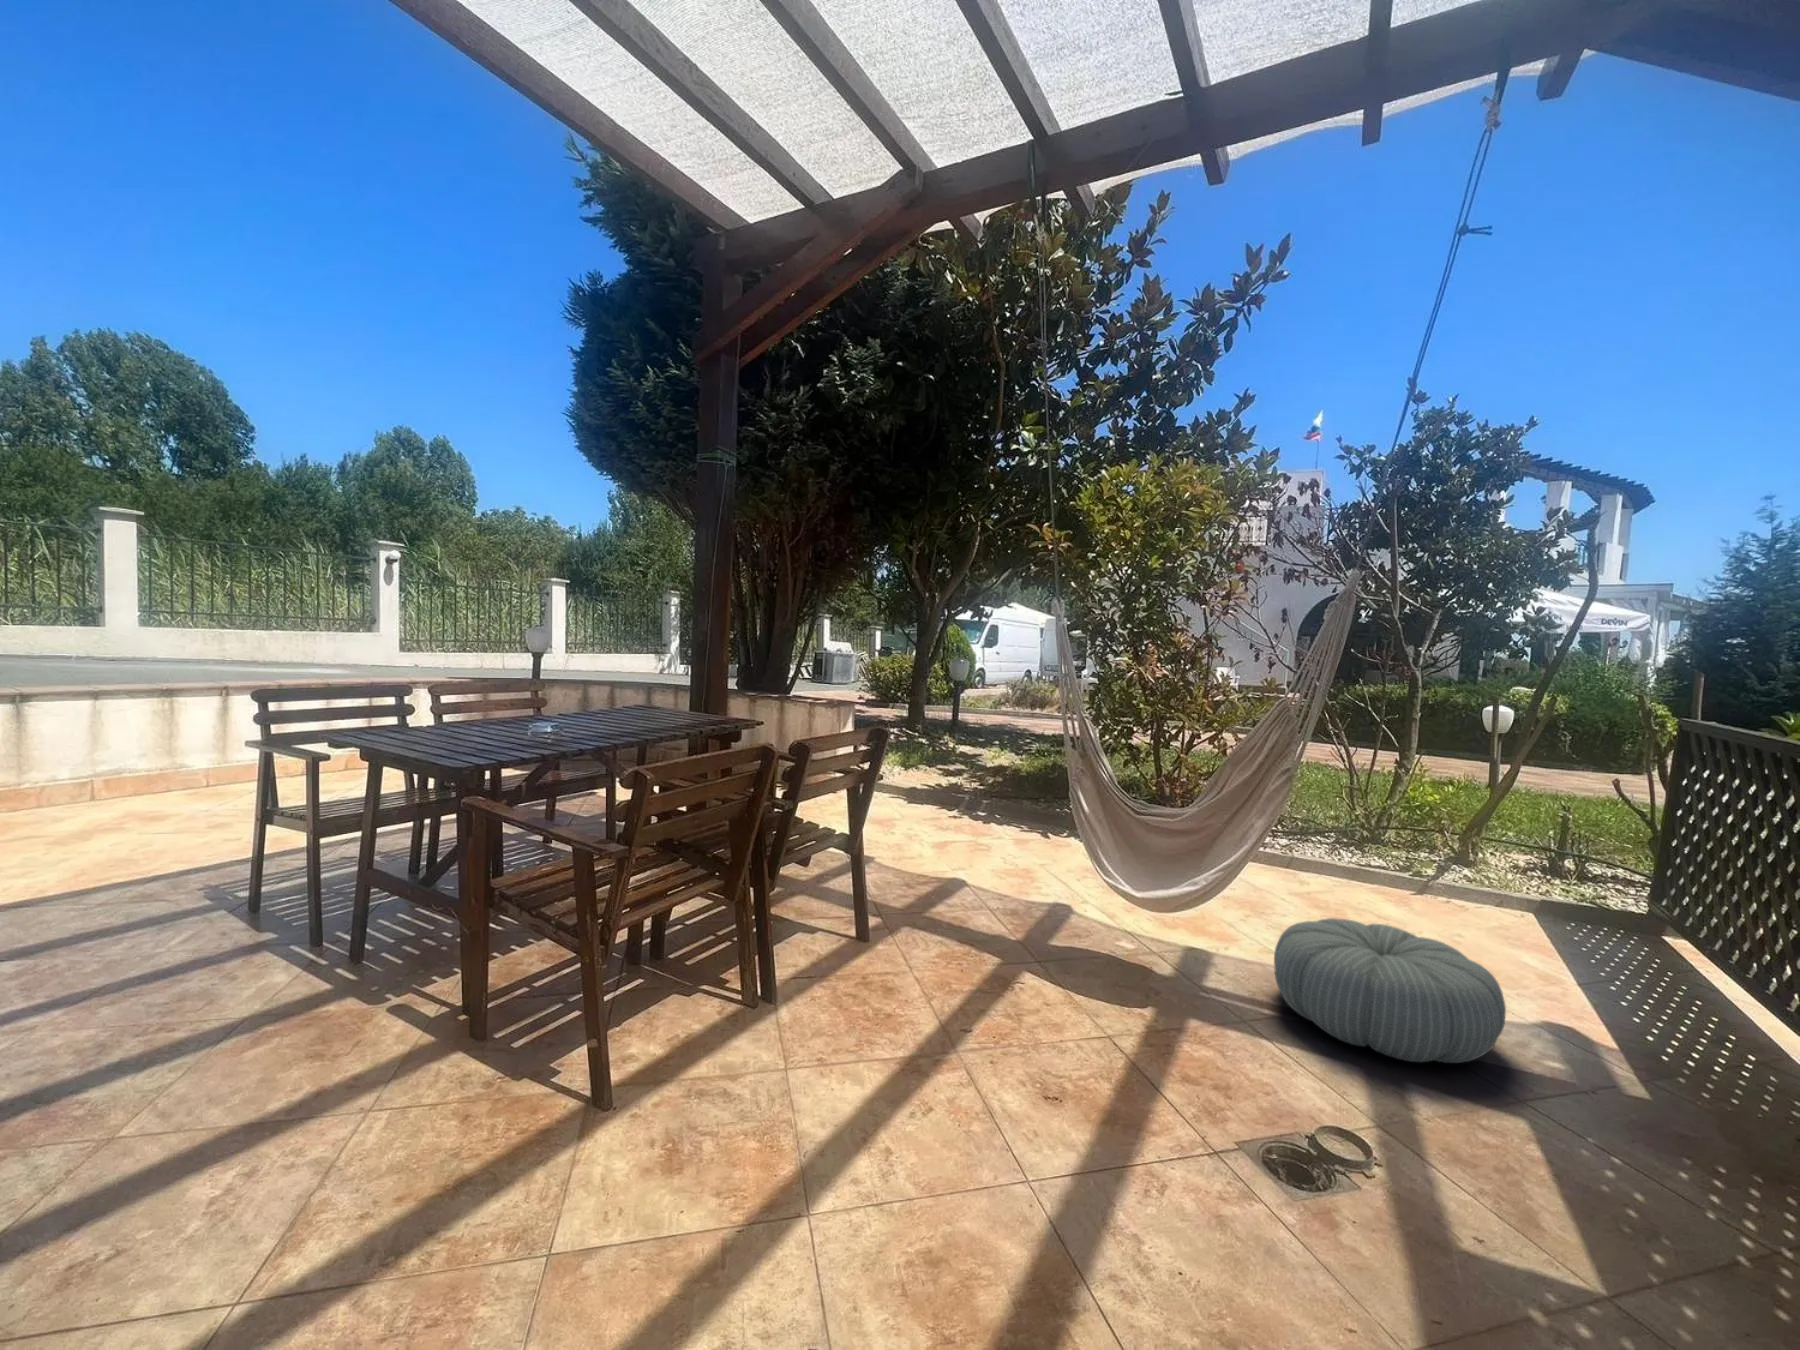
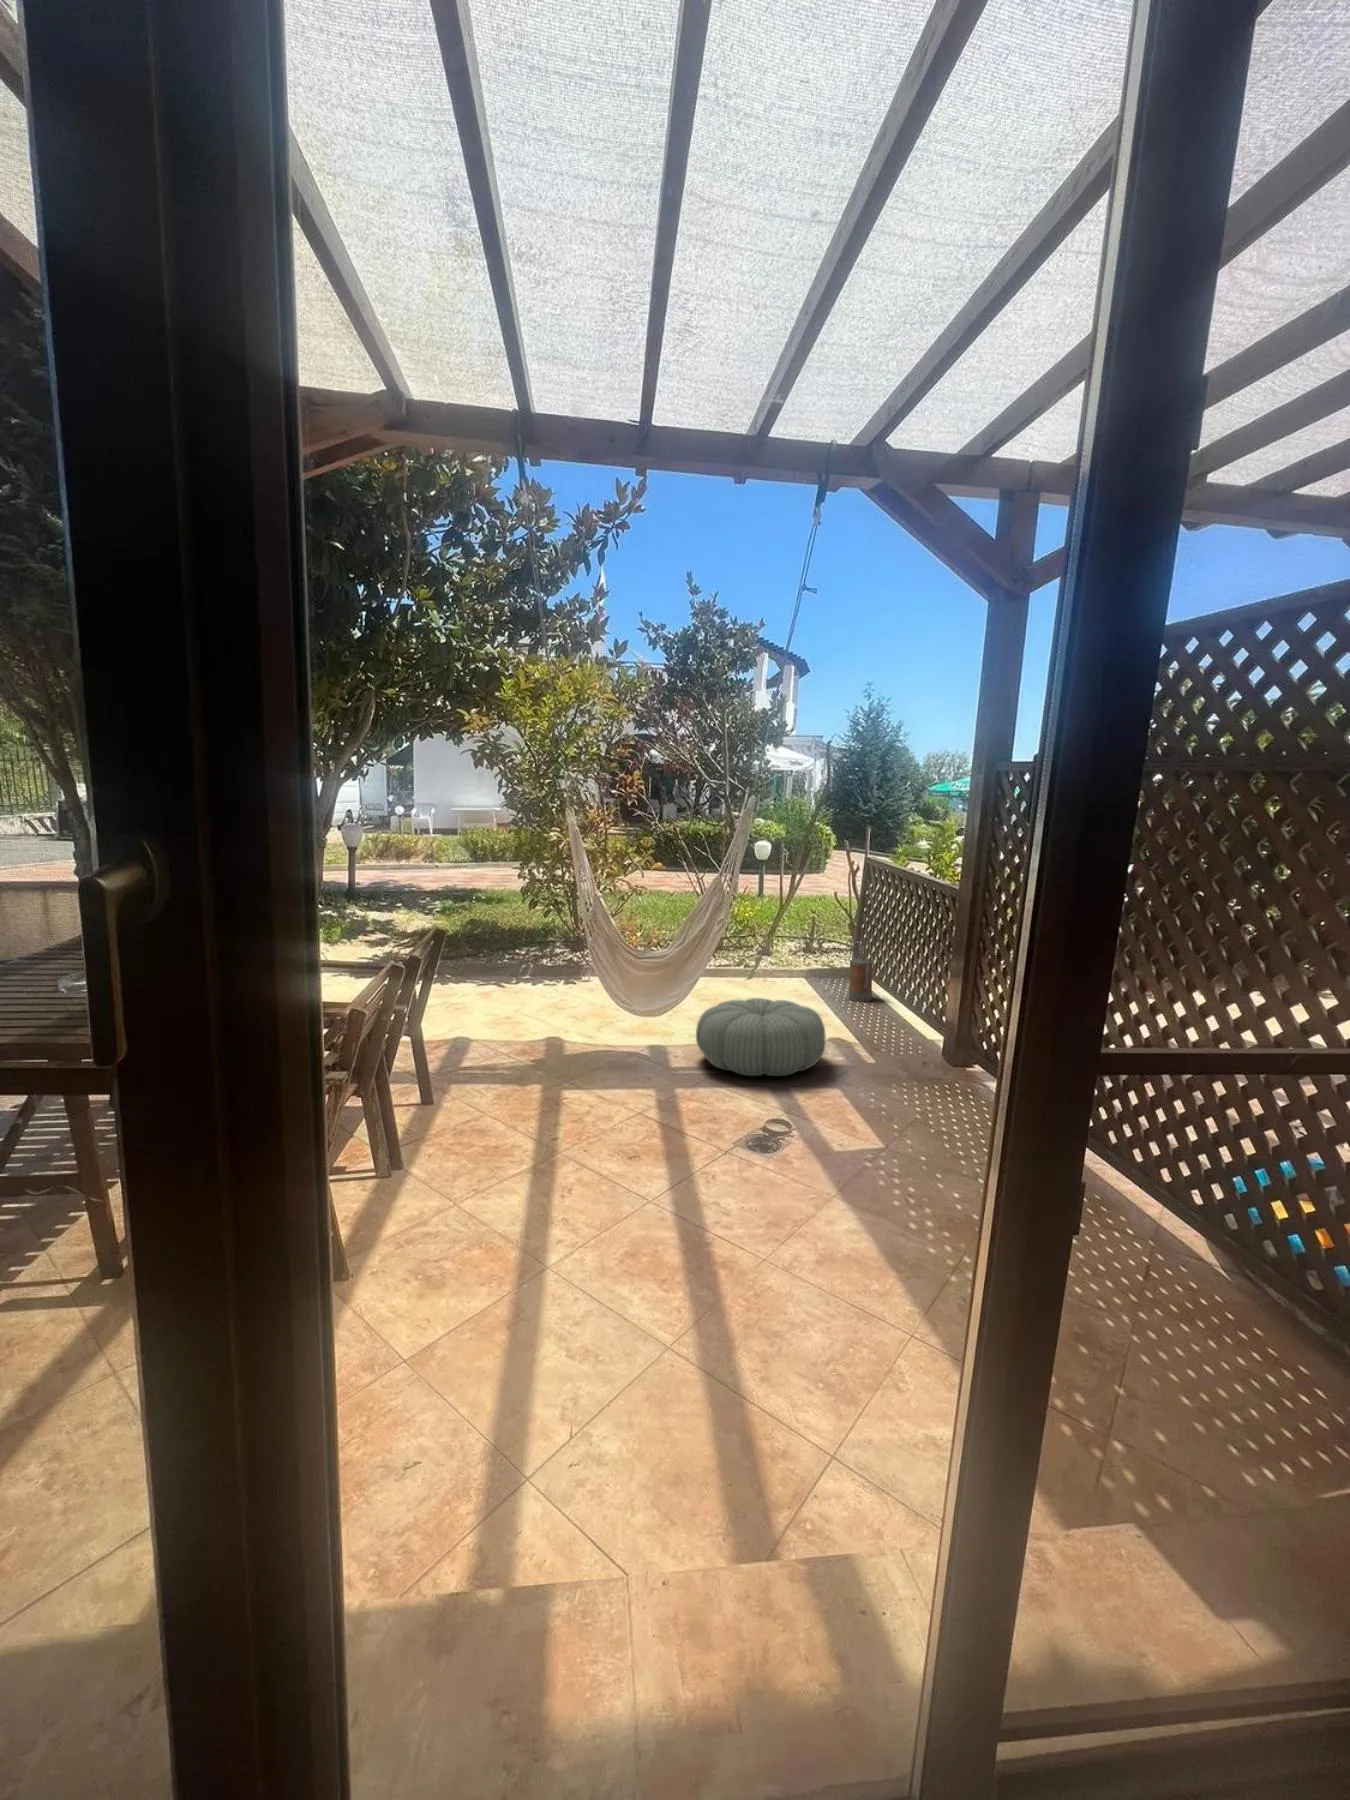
watering can: none [1608,876,1663,978] -> present [849,941,873,1001]

